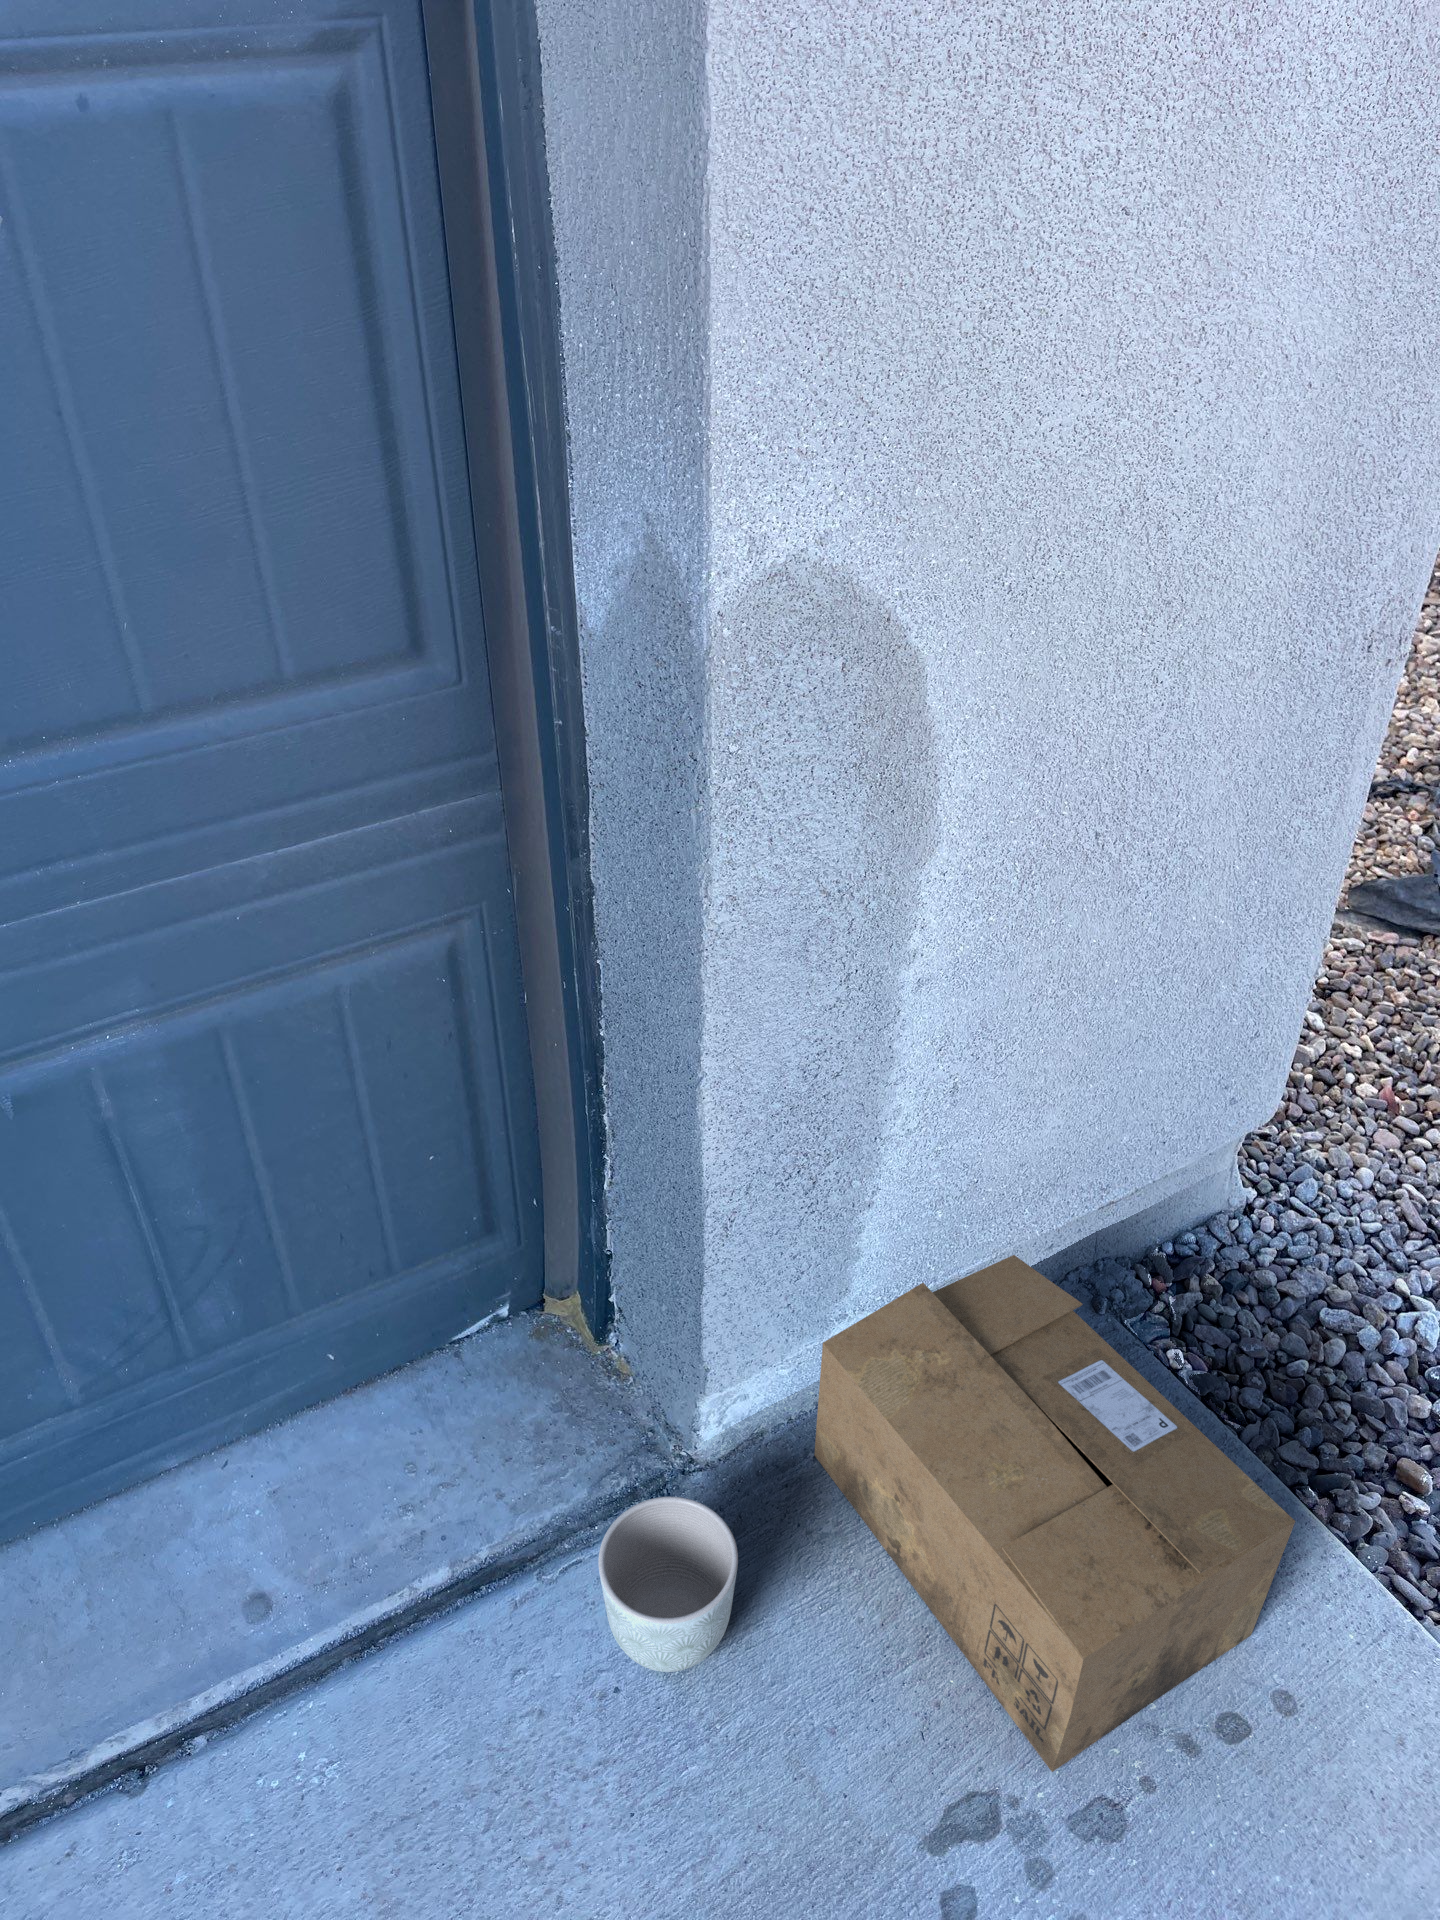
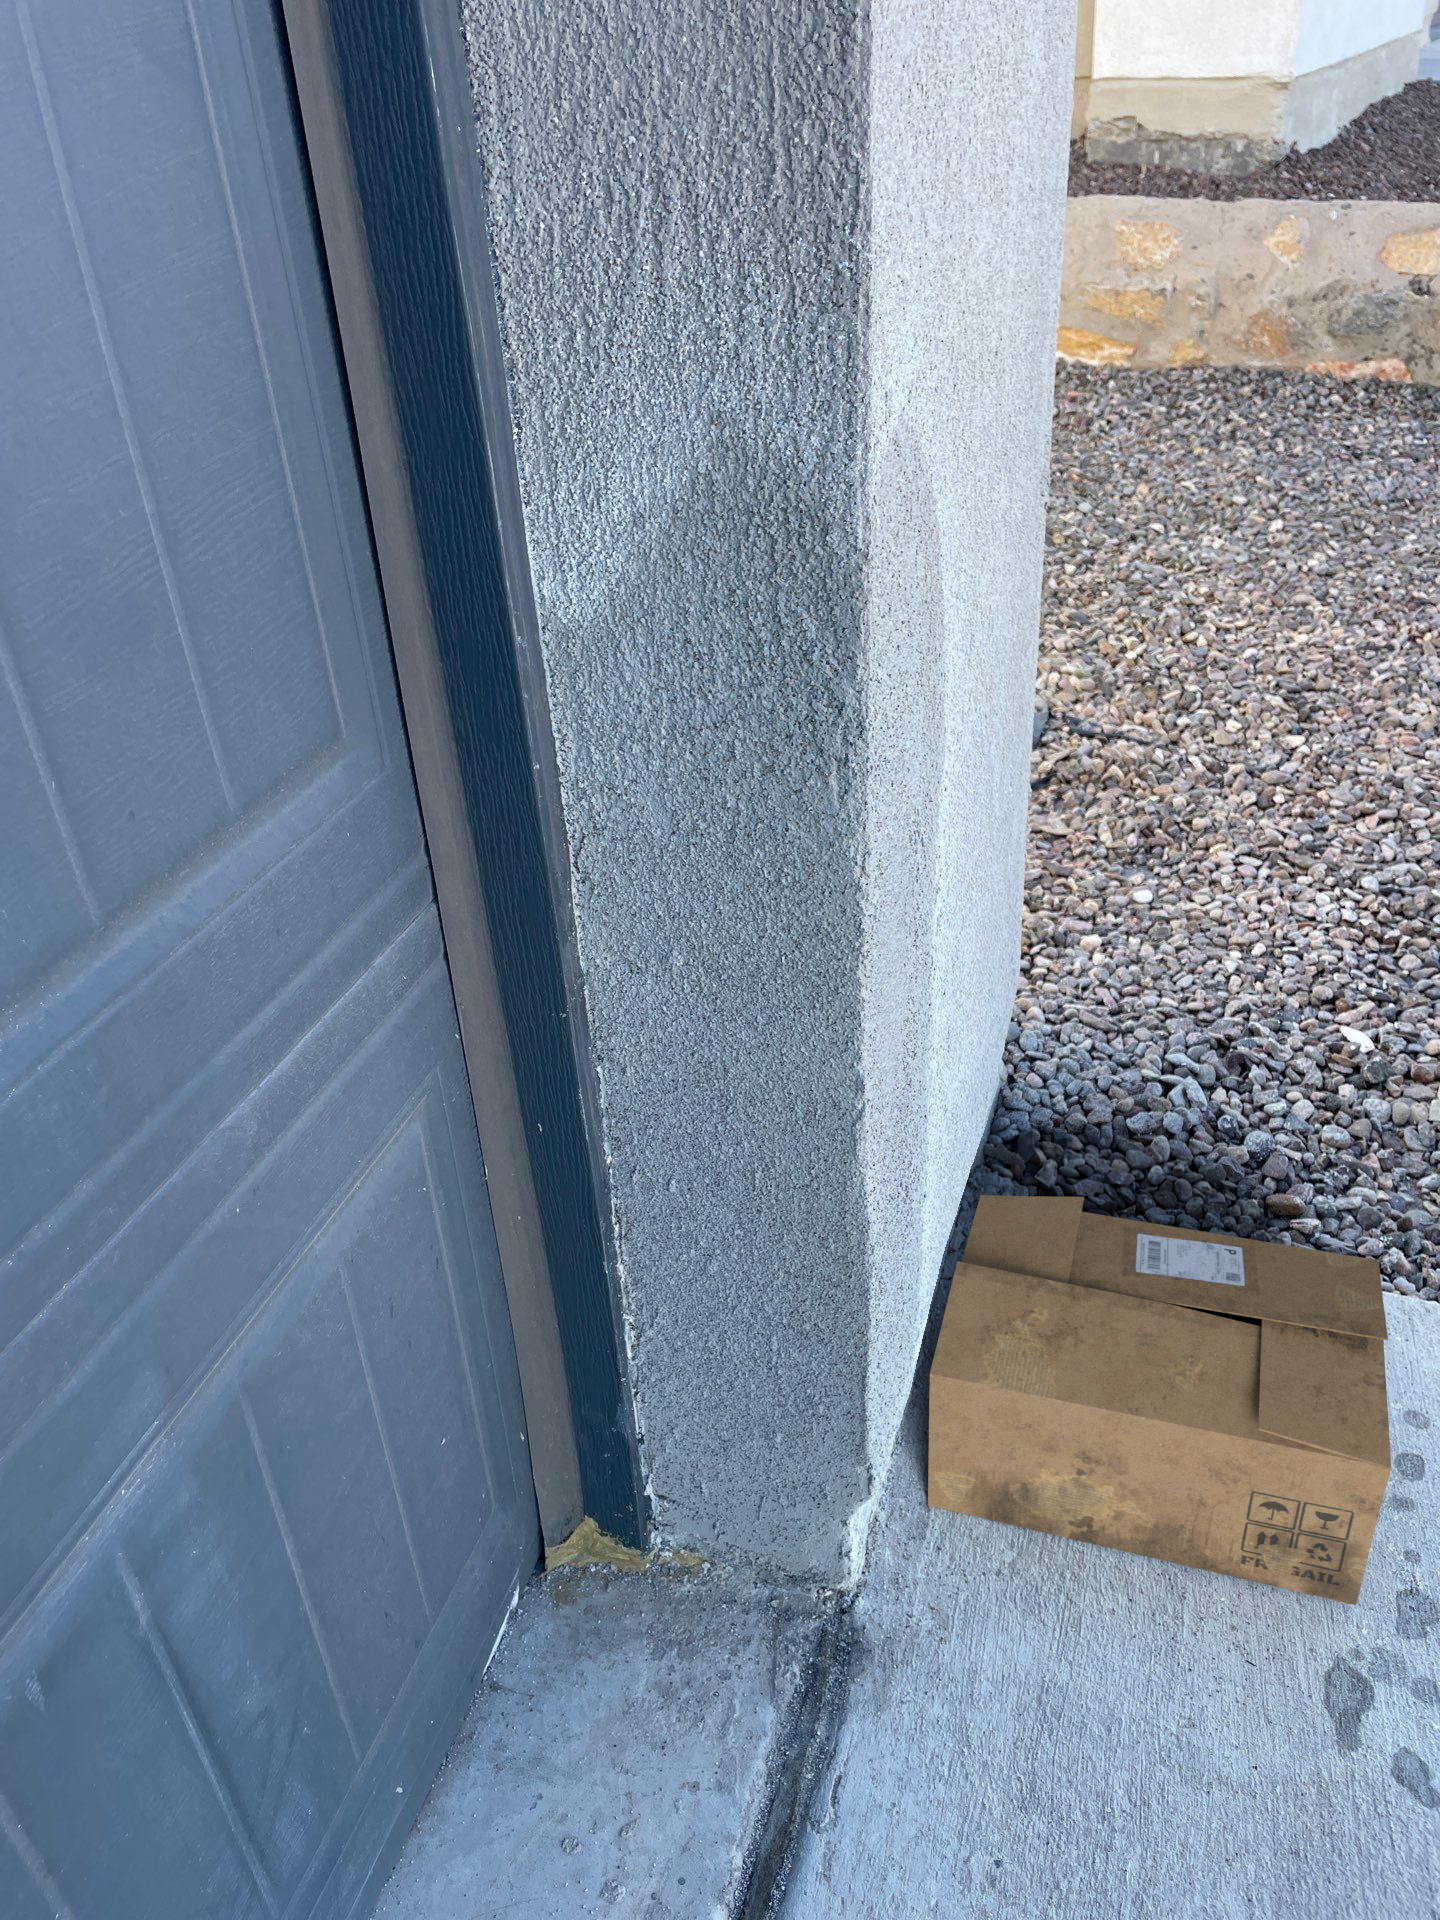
planter: present [598,1497,738,1672] -> none [902,1604,1071,1817]

